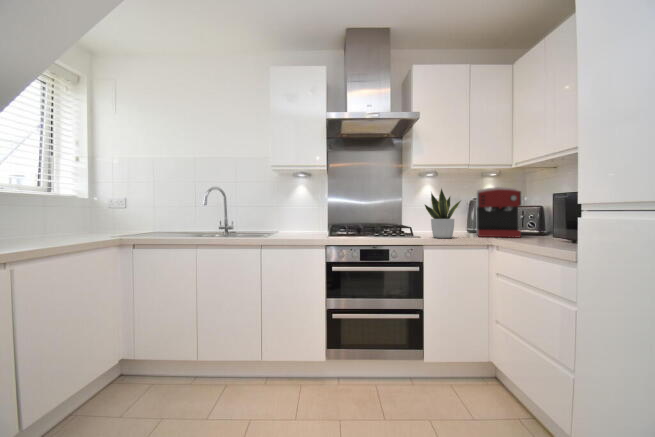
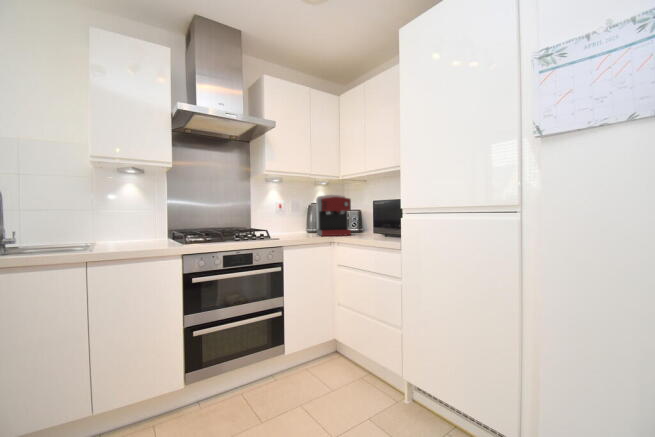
potted plant: present [425,189,461,238] -> none [280,193,311,239]

